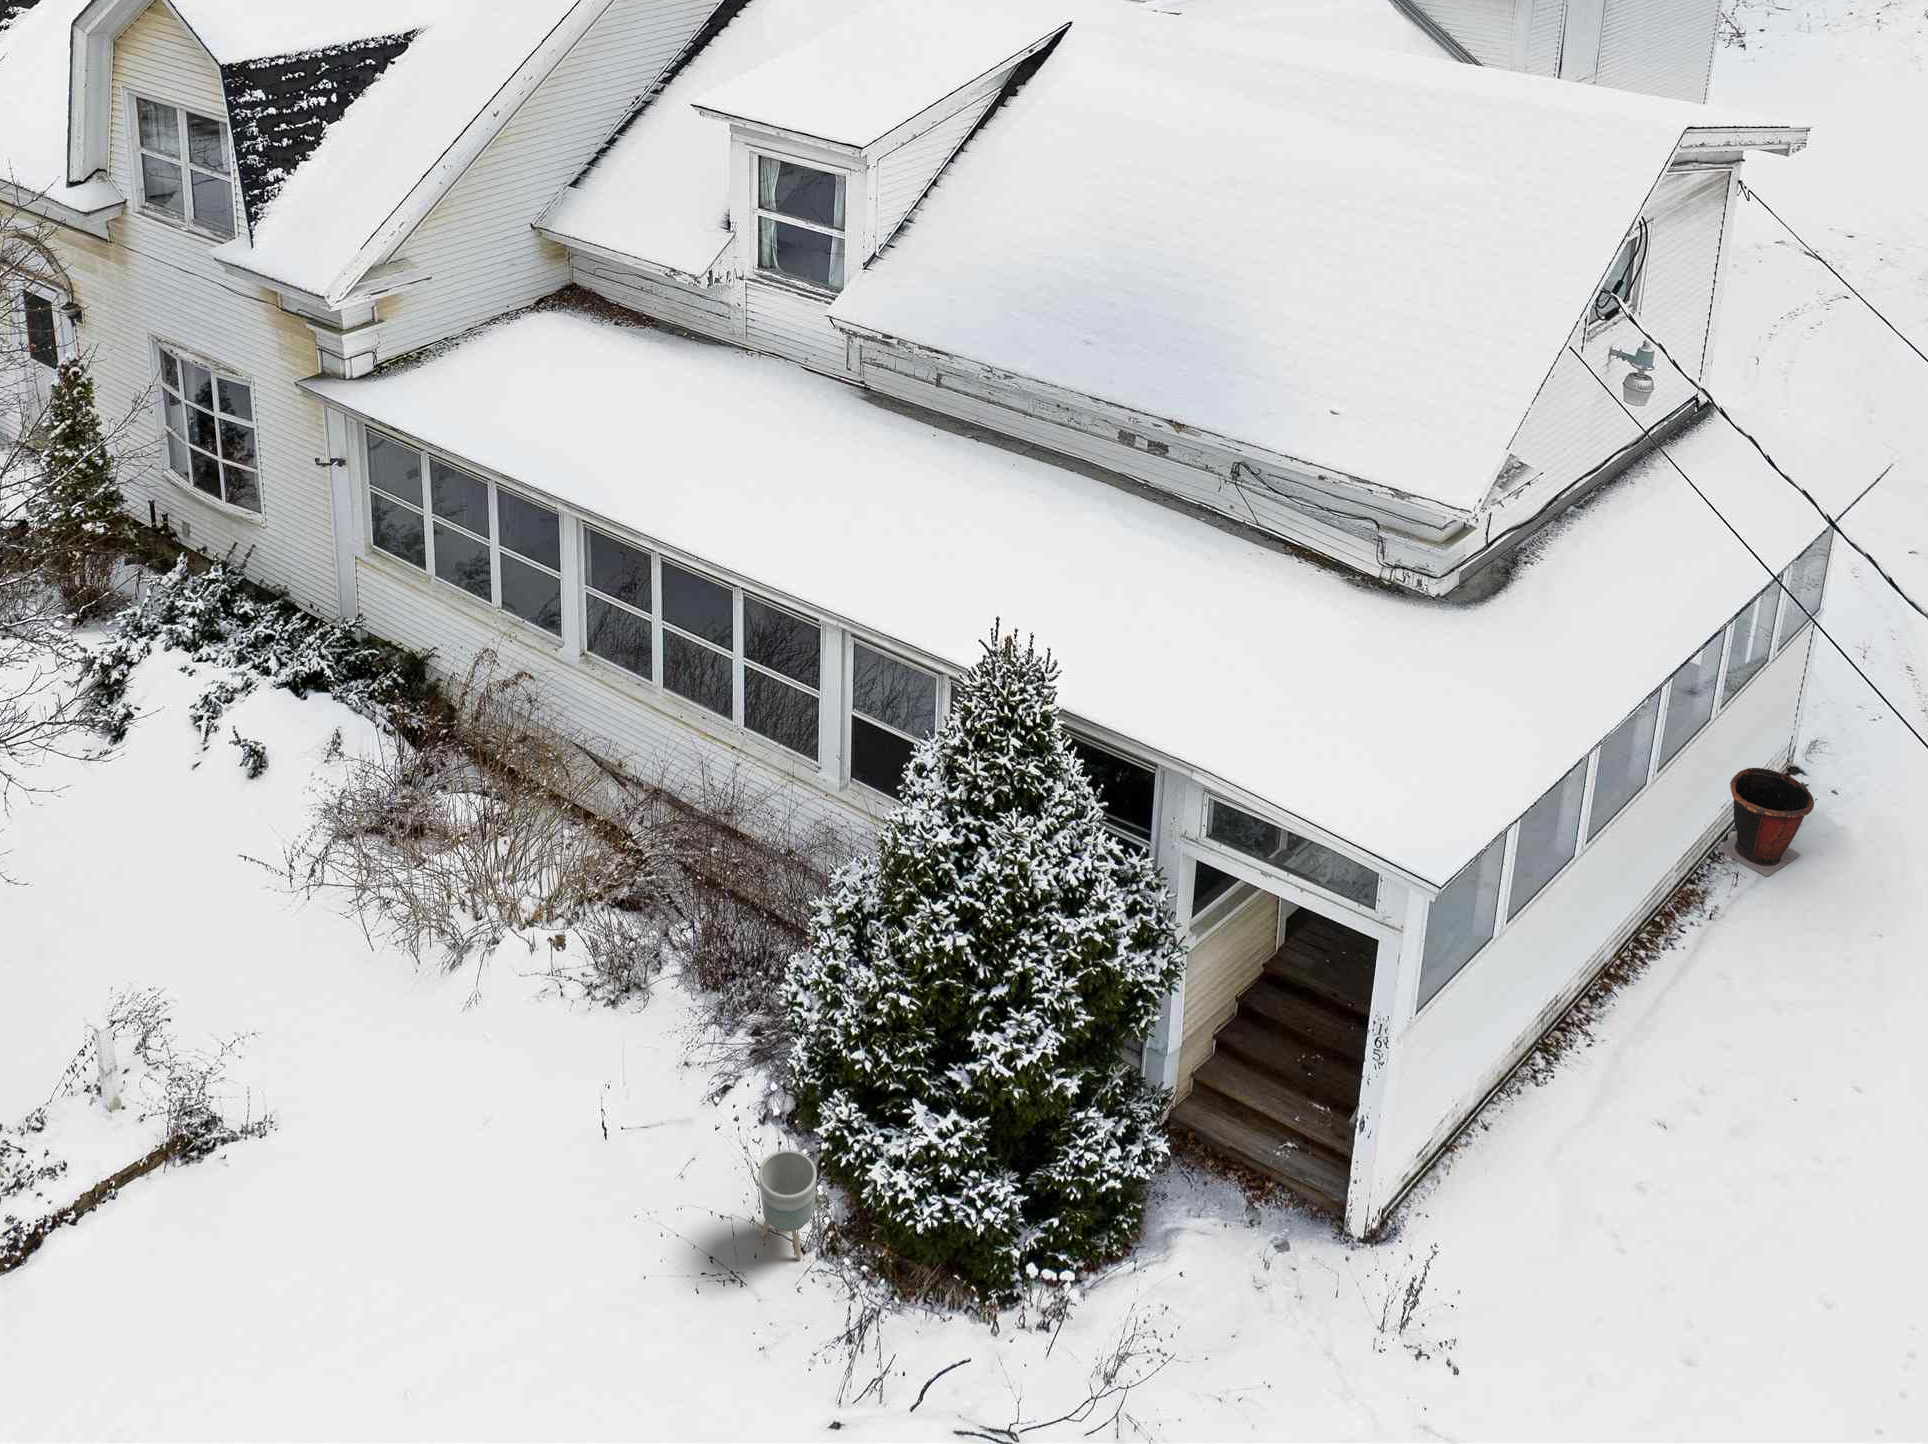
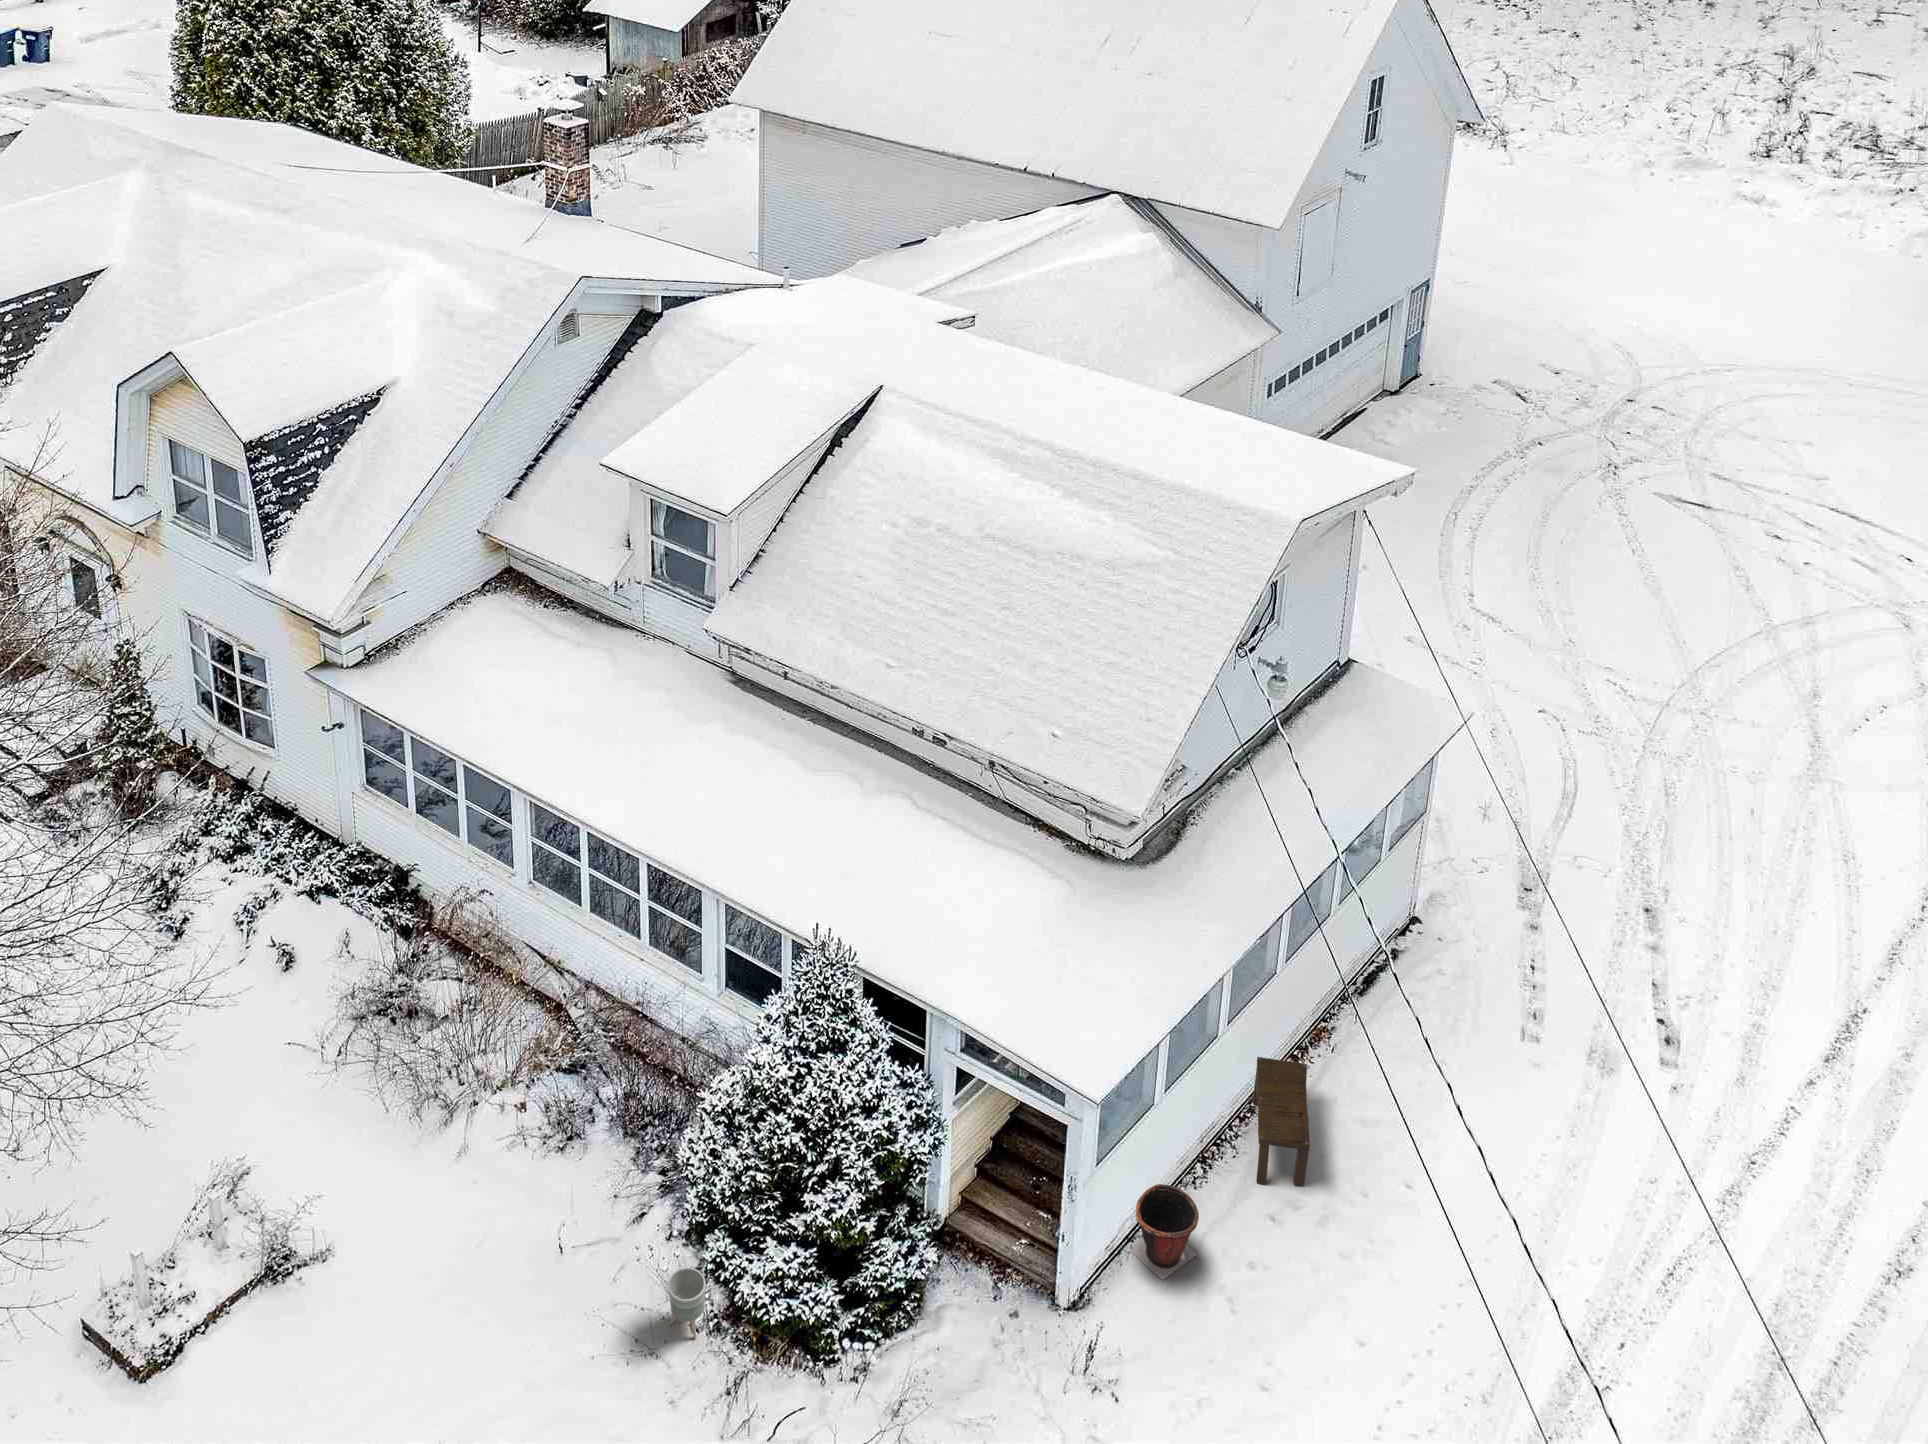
trash can: present [1718,768,1817,876] -> present [1132,1184,1199,1280]
bench: none [1605,899,1721,1082] -> present [1253,1057,1310,1186]

